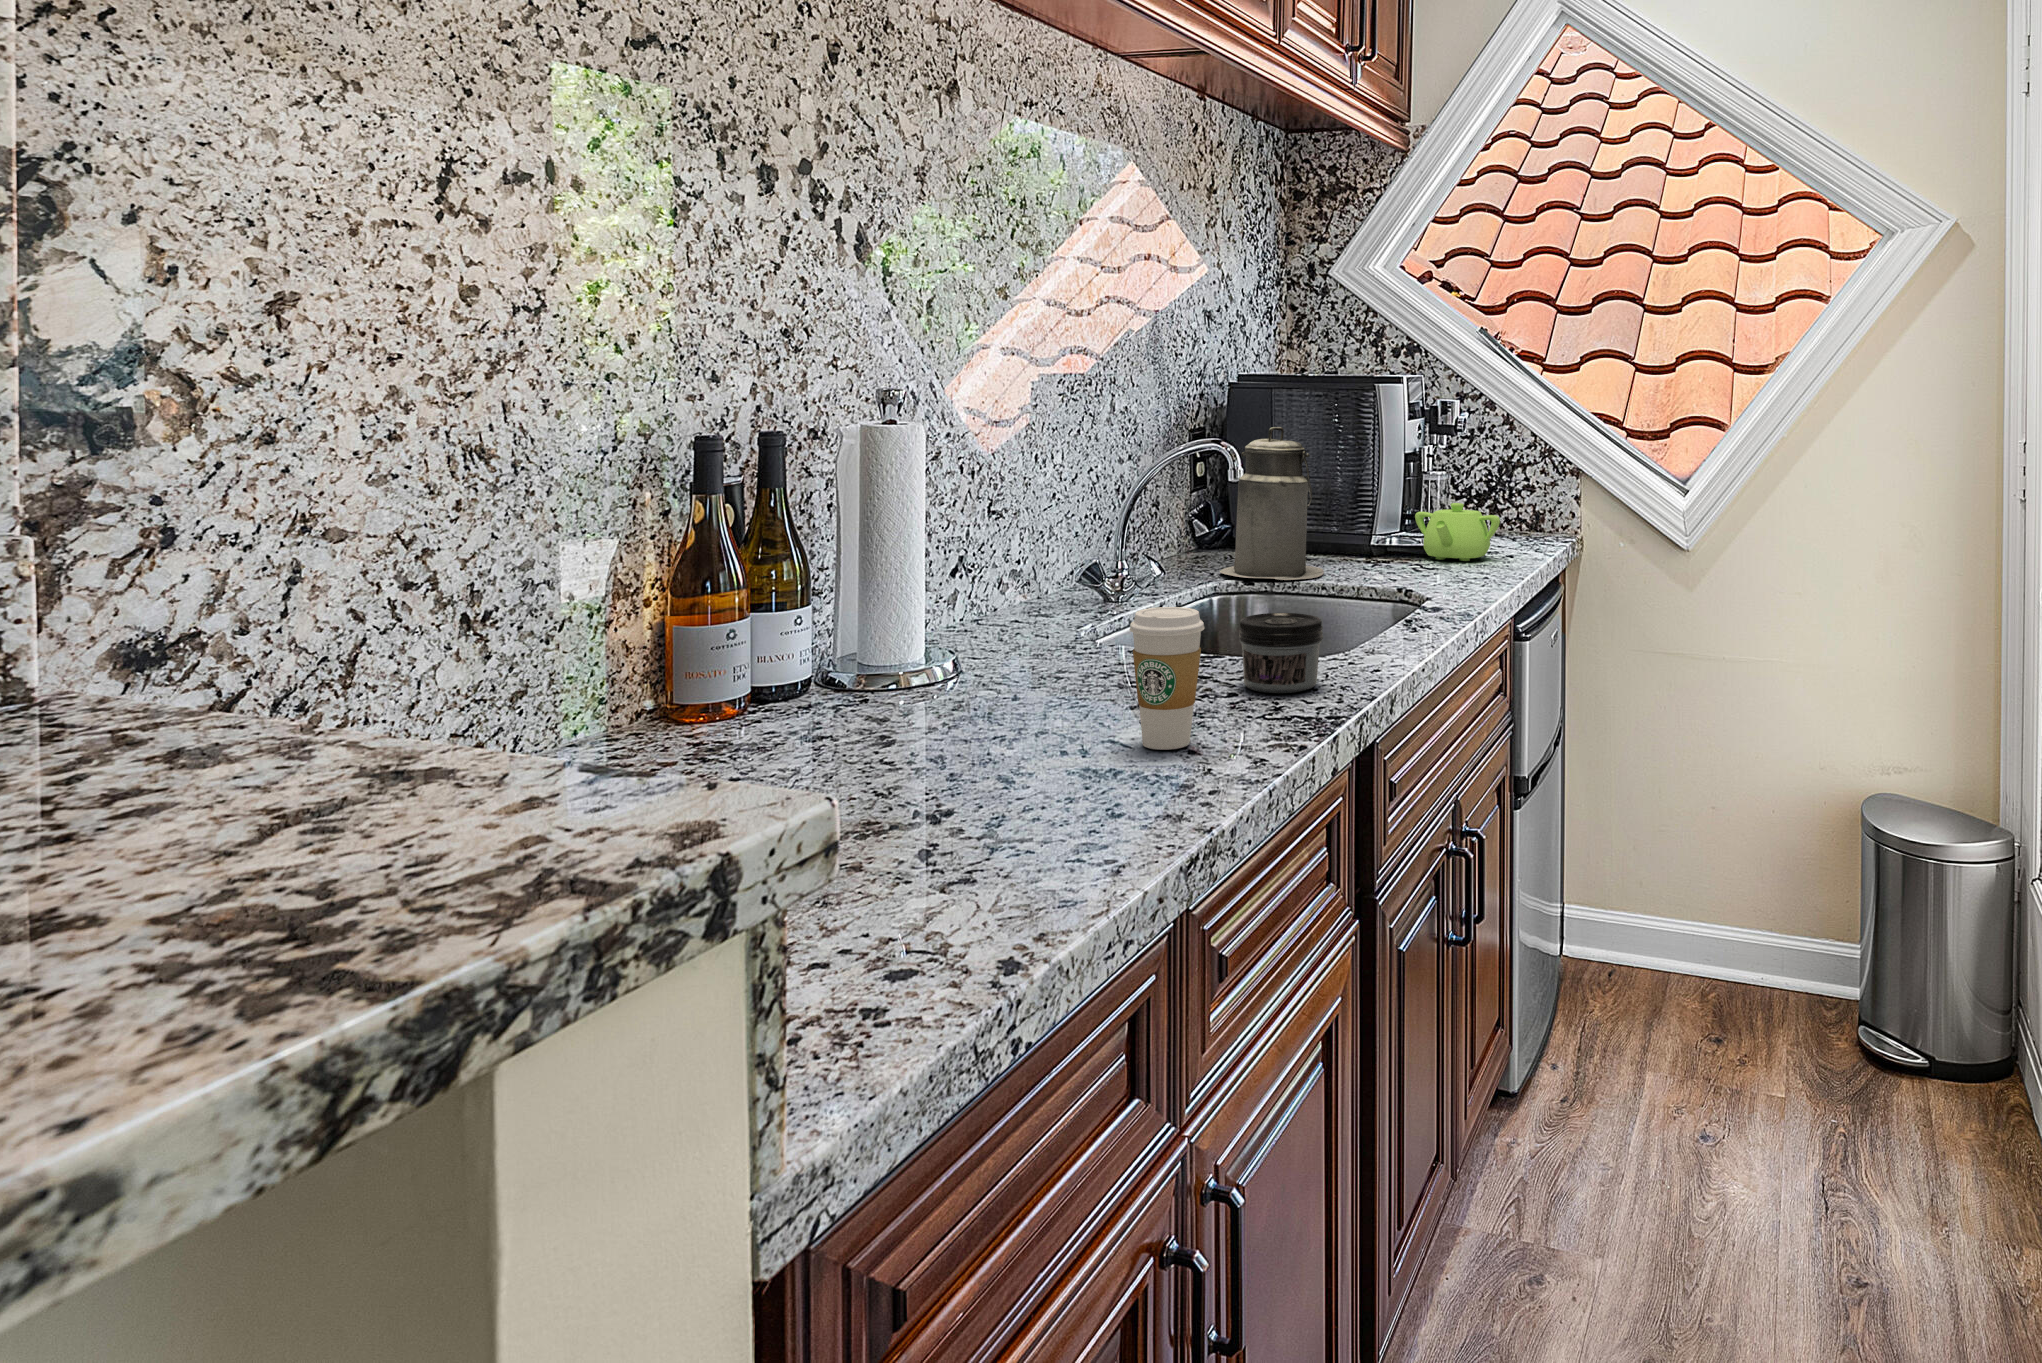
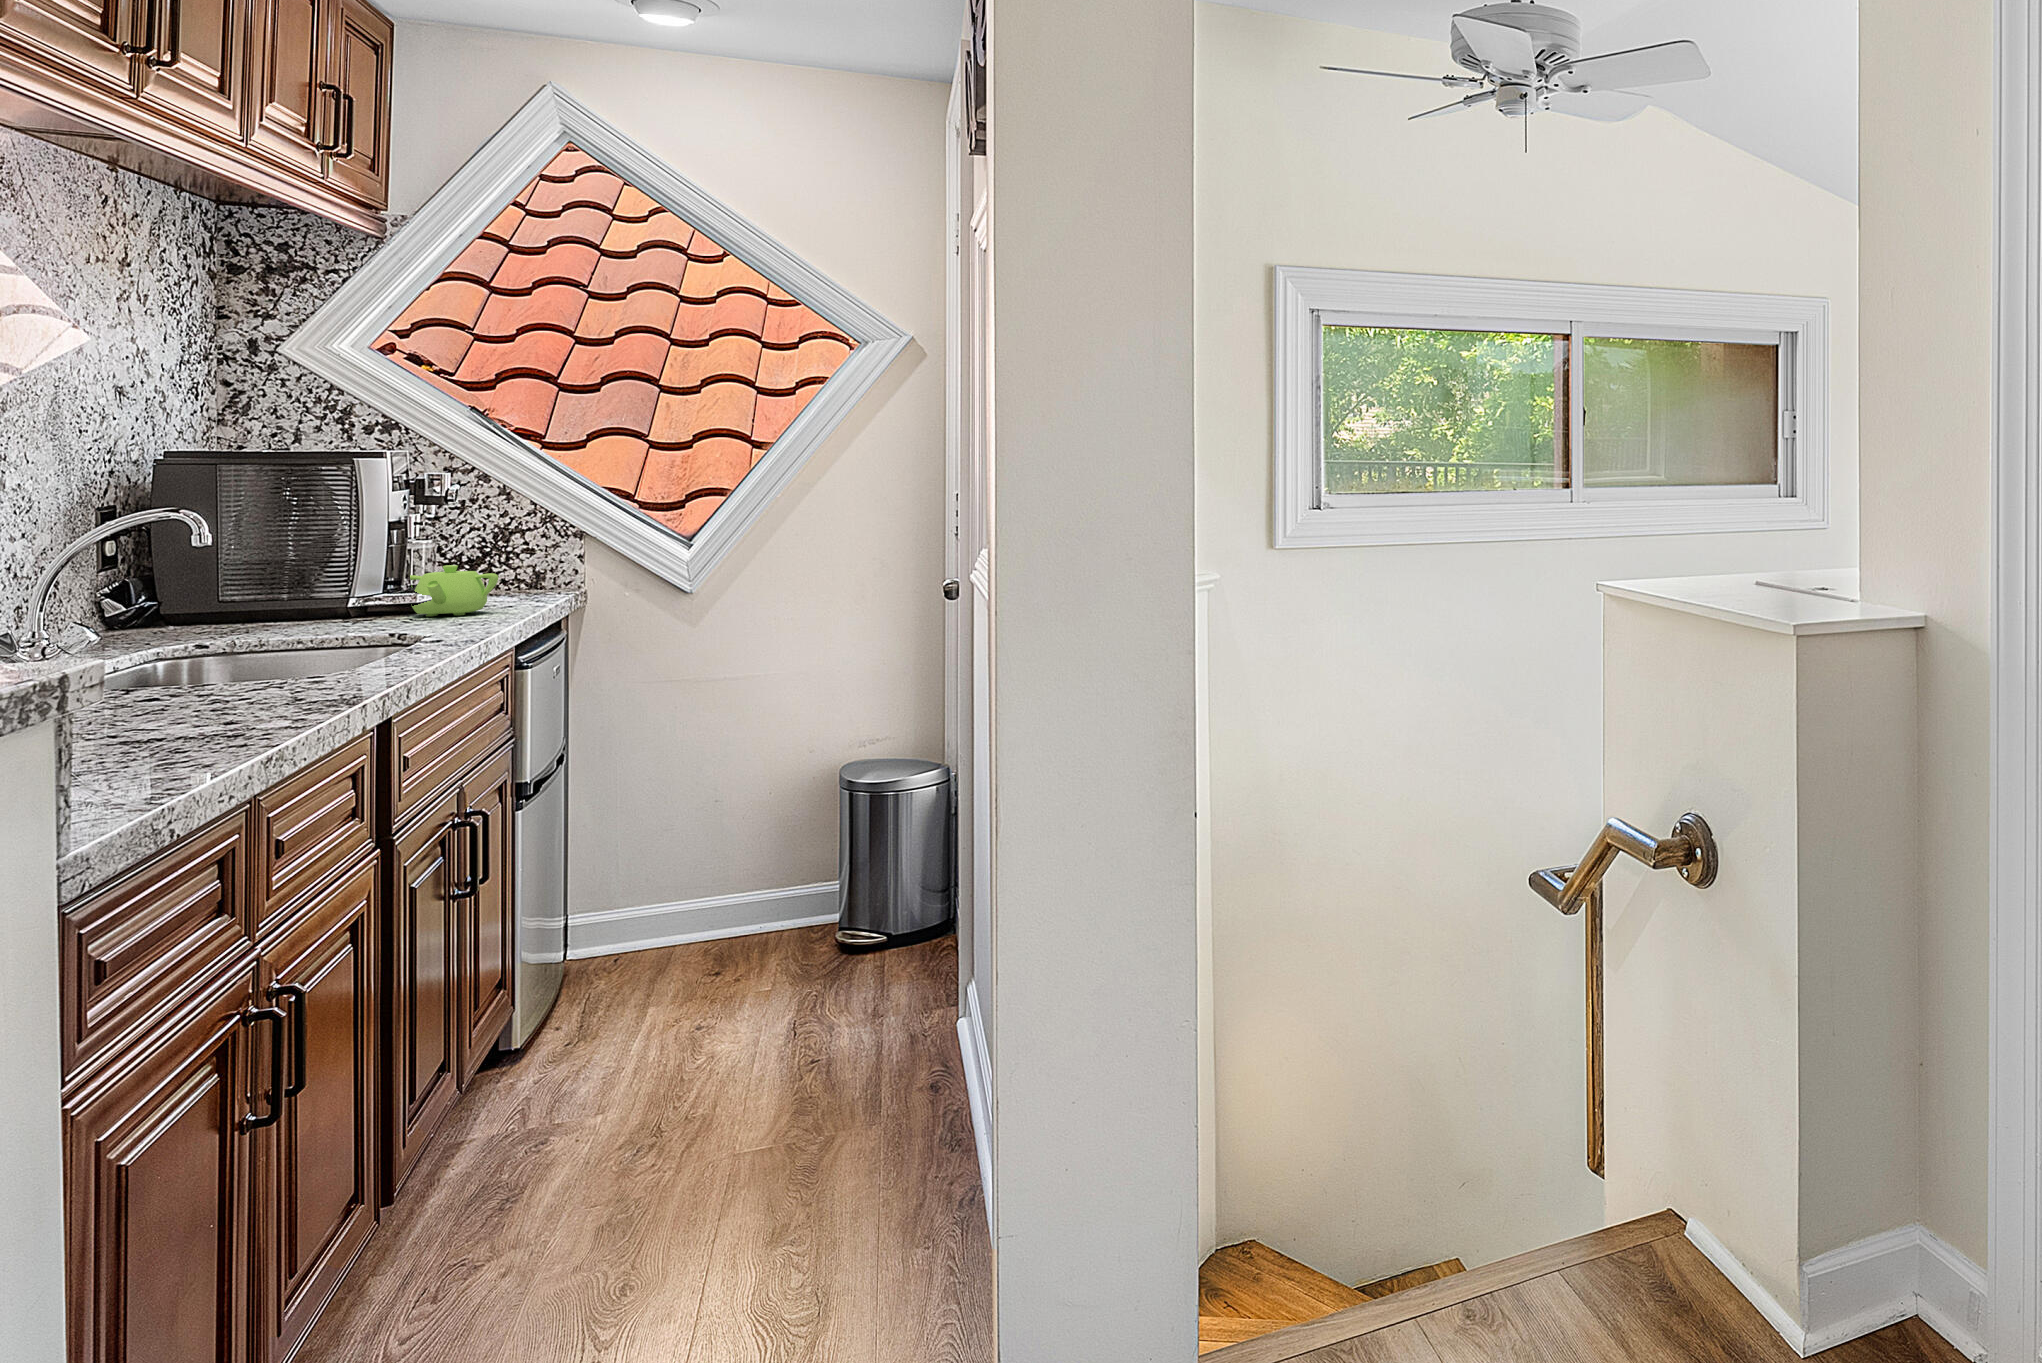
canister: present [1220,427,1324,580] -> none [159,501,297,645]
coffee cup: present [1129,607,1205,750] -> none [158,633,239,741]
jar: present [1238,613,1323,693] -> none [249,643,341,705]

